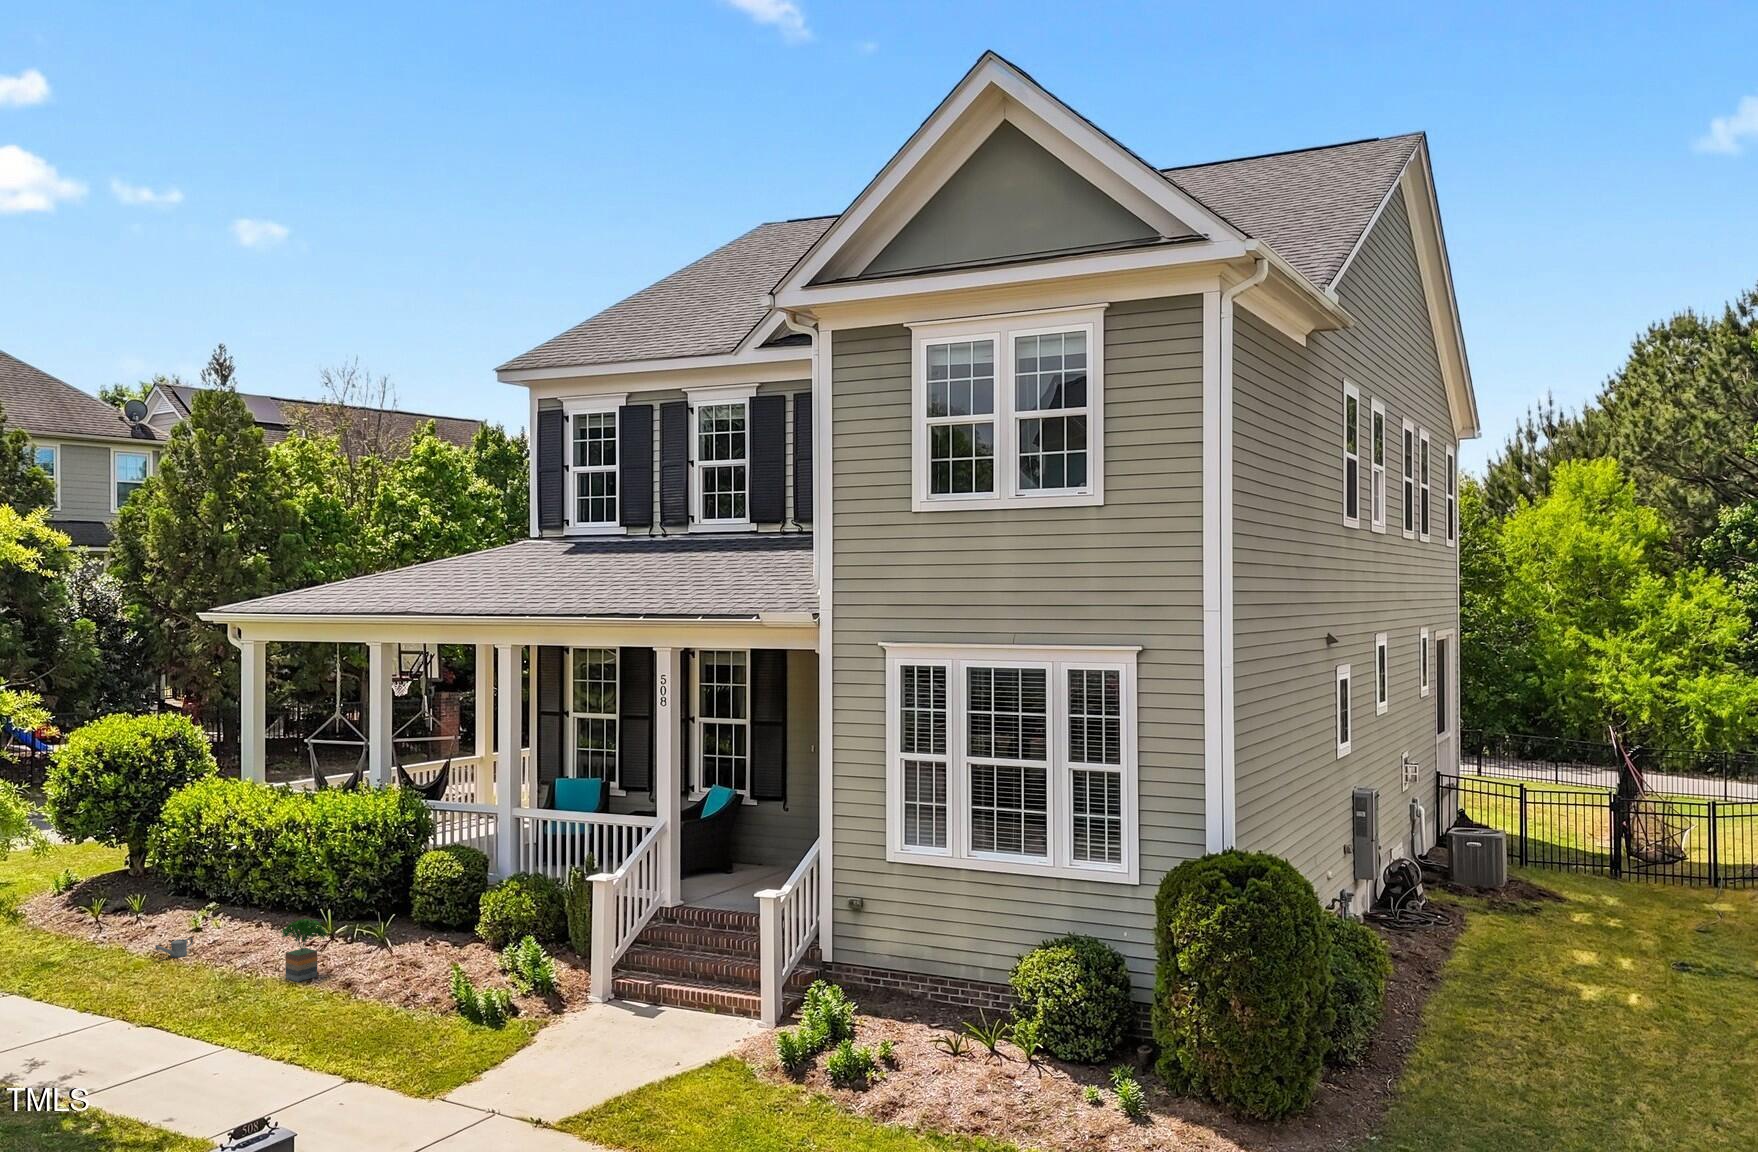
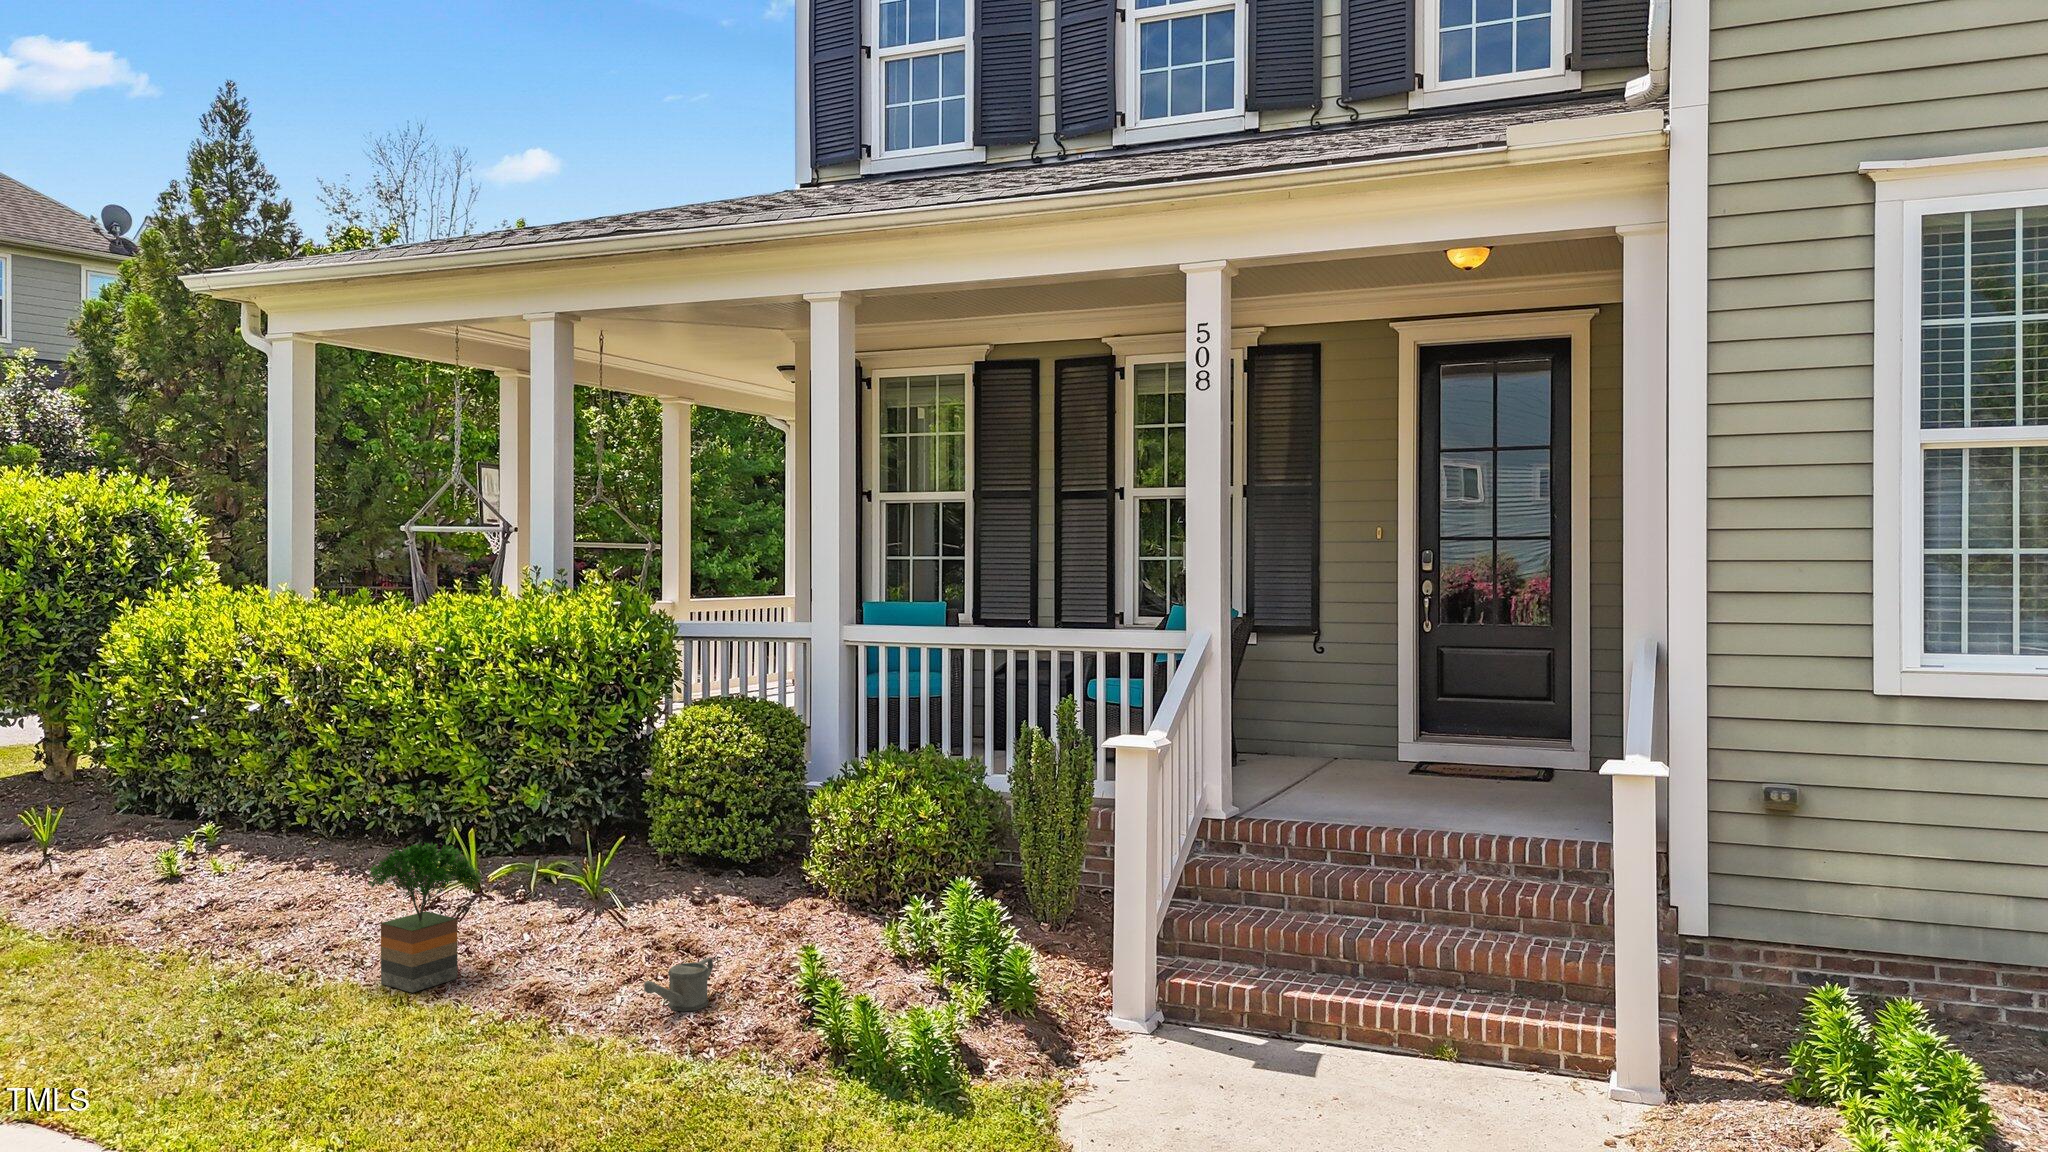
watering can: present [156,938,193,958] -> present [644,958,713,1011]

